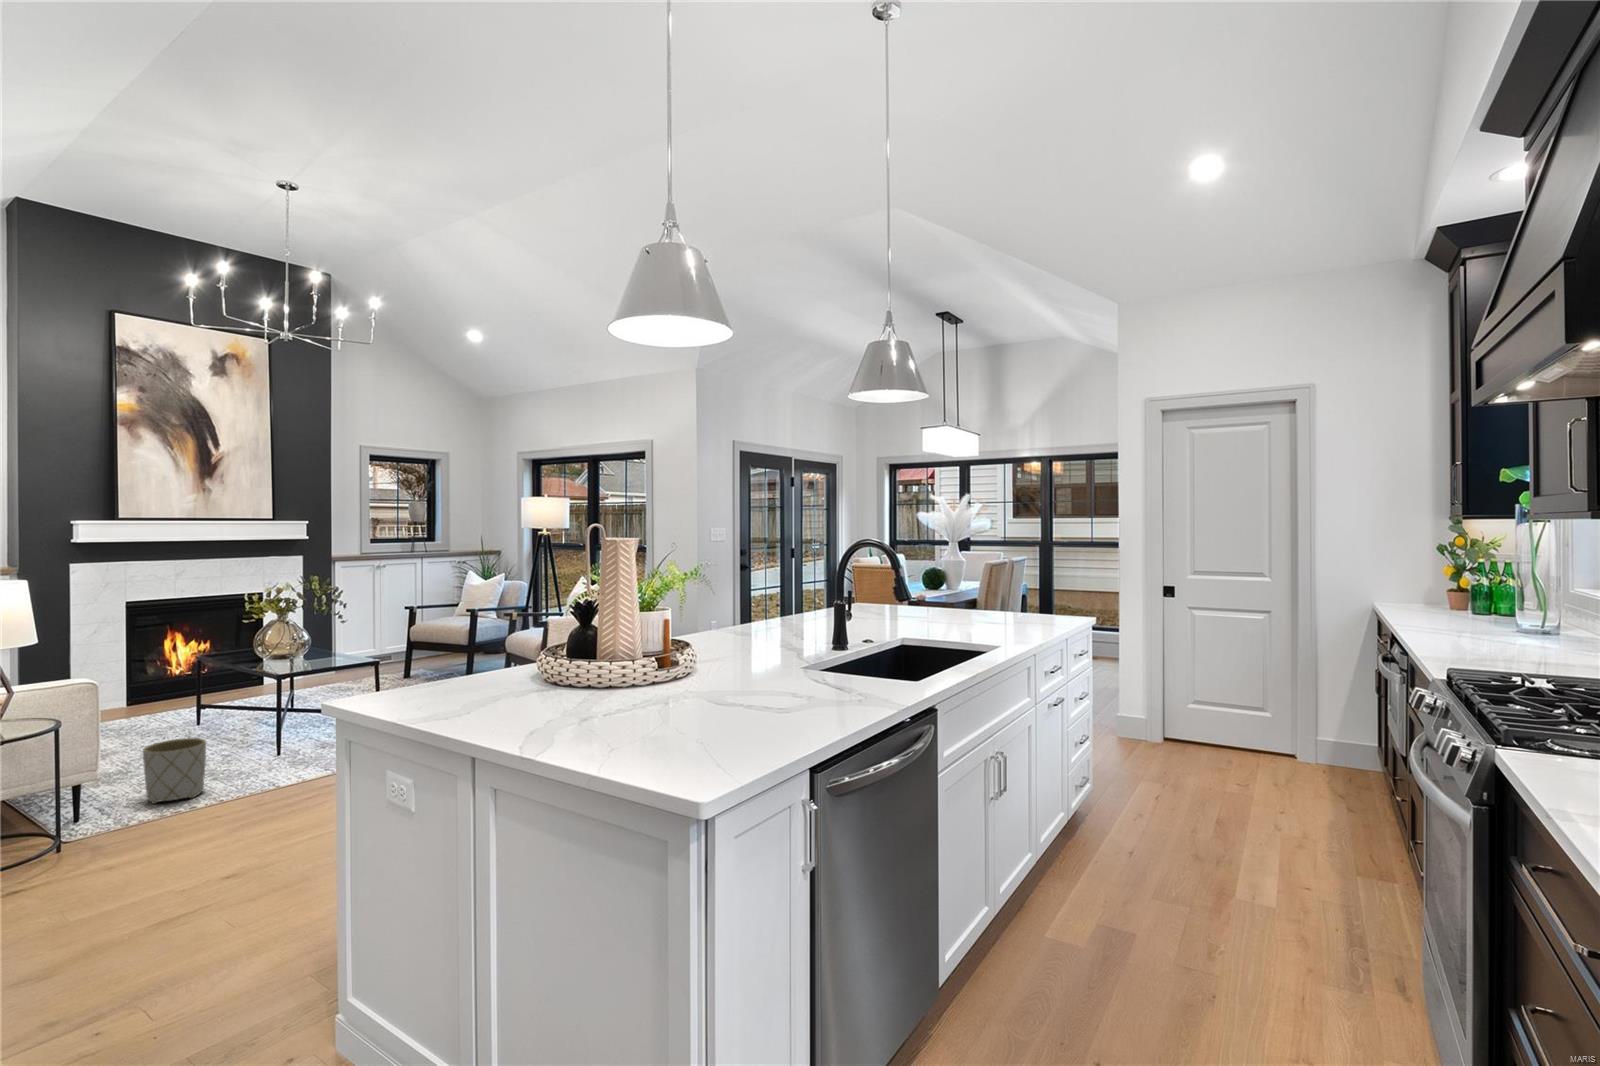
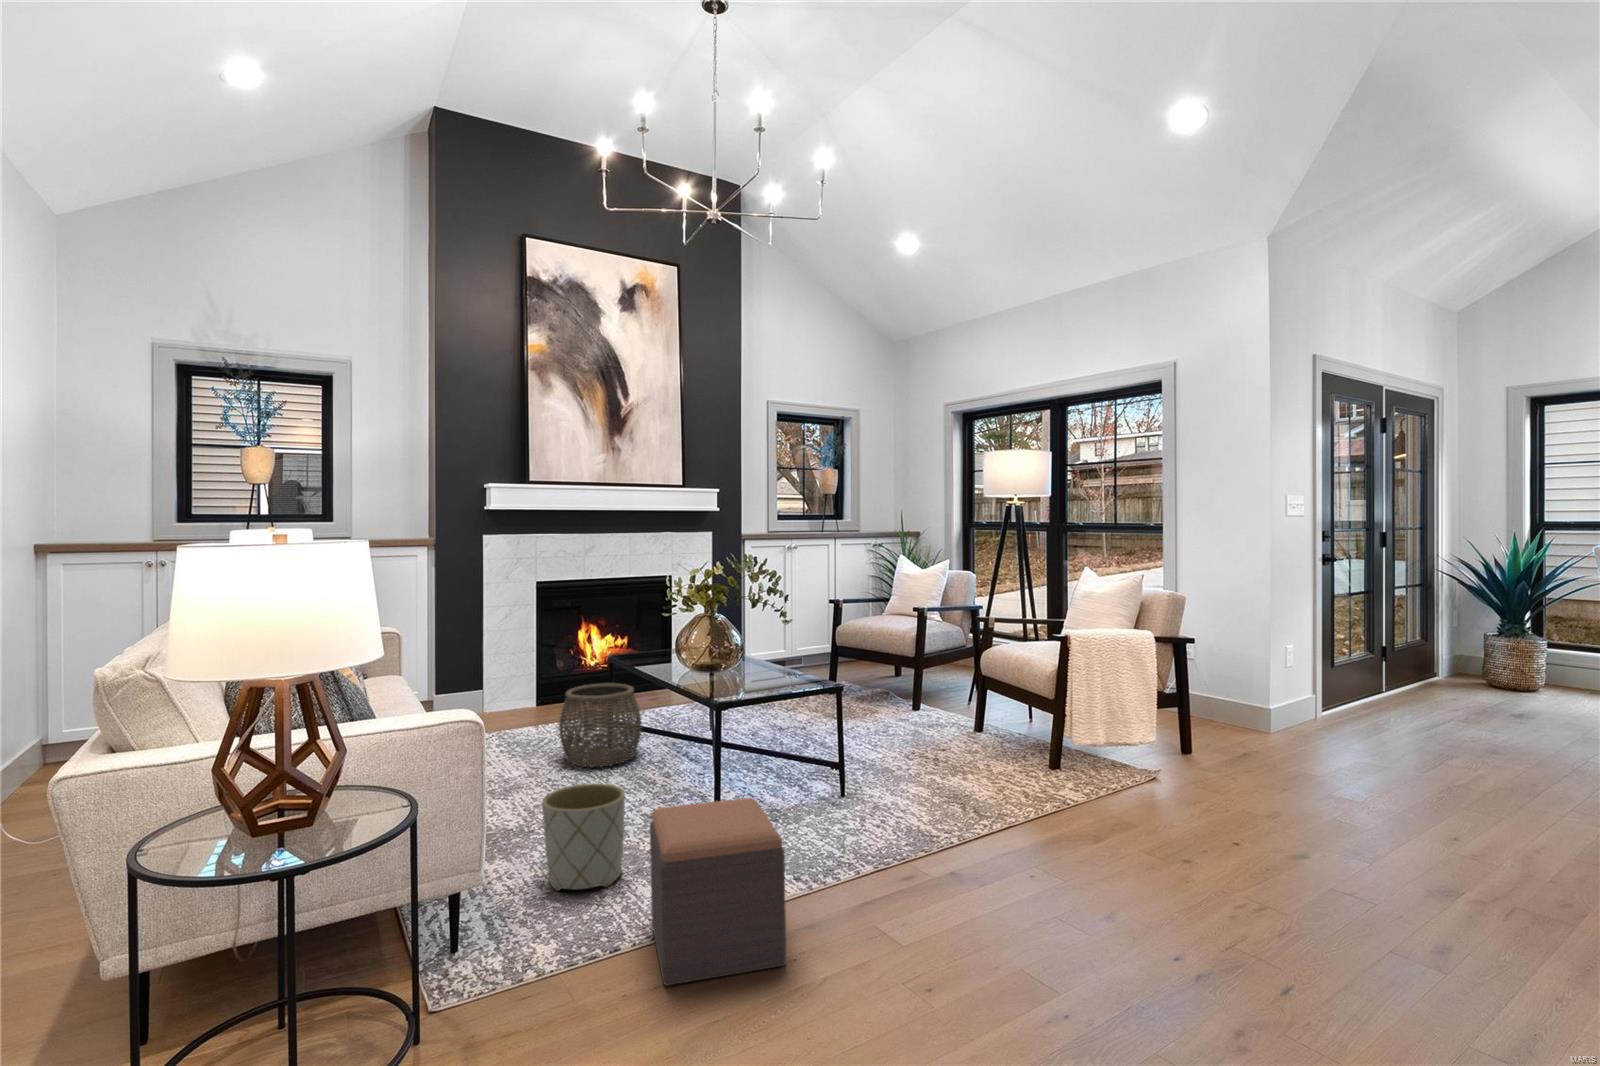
woven basket: none [149,679,225,742] -> present [559,683,642,768]
footstool: none [222,732,307,829] -> present [650,798,786,986]

